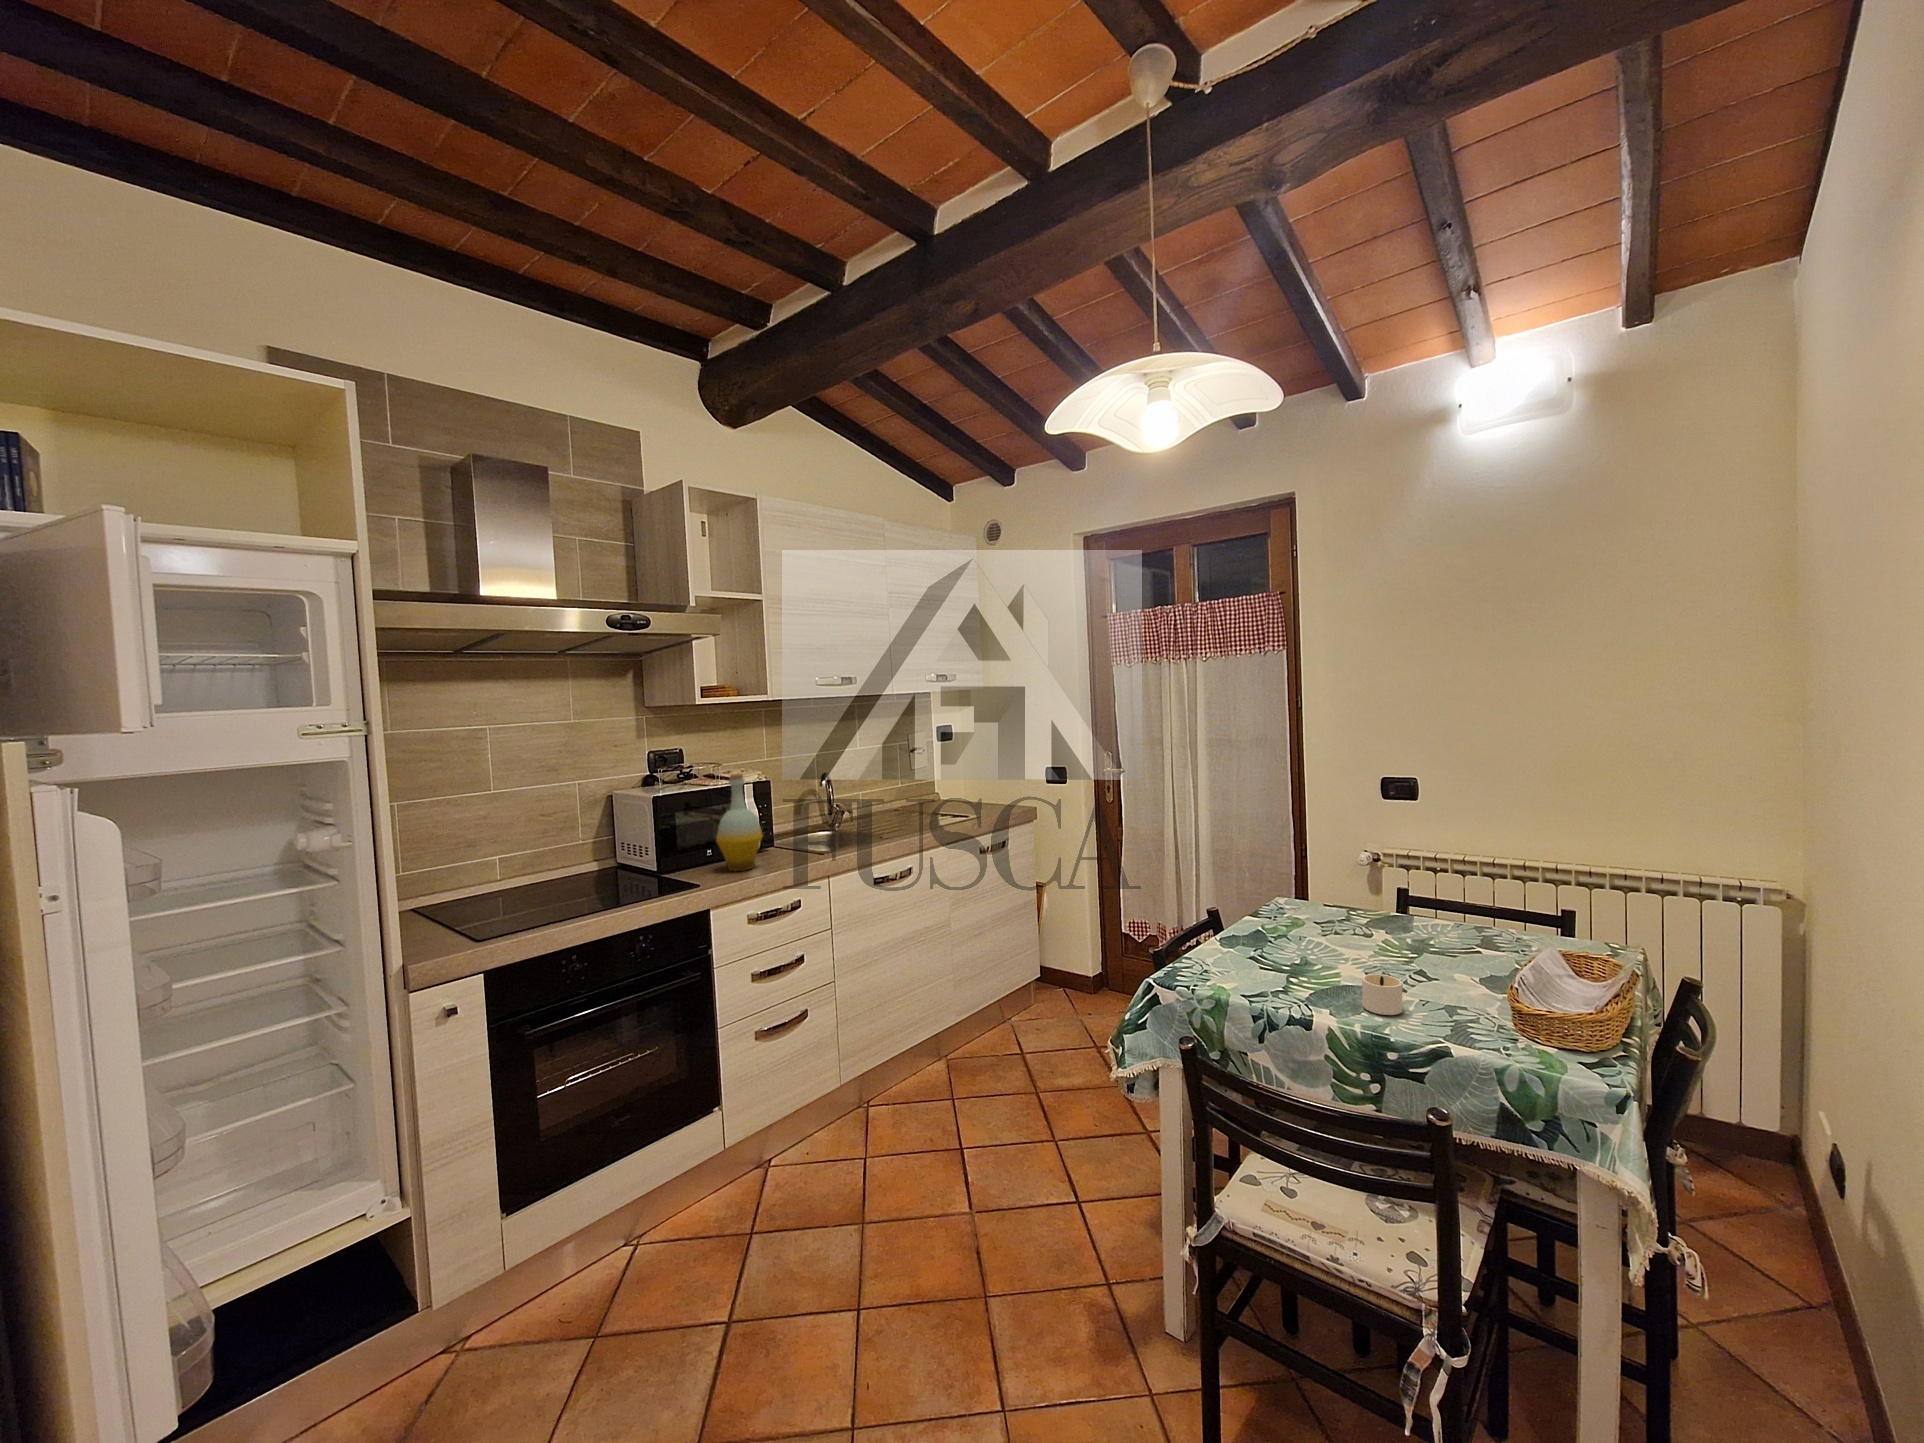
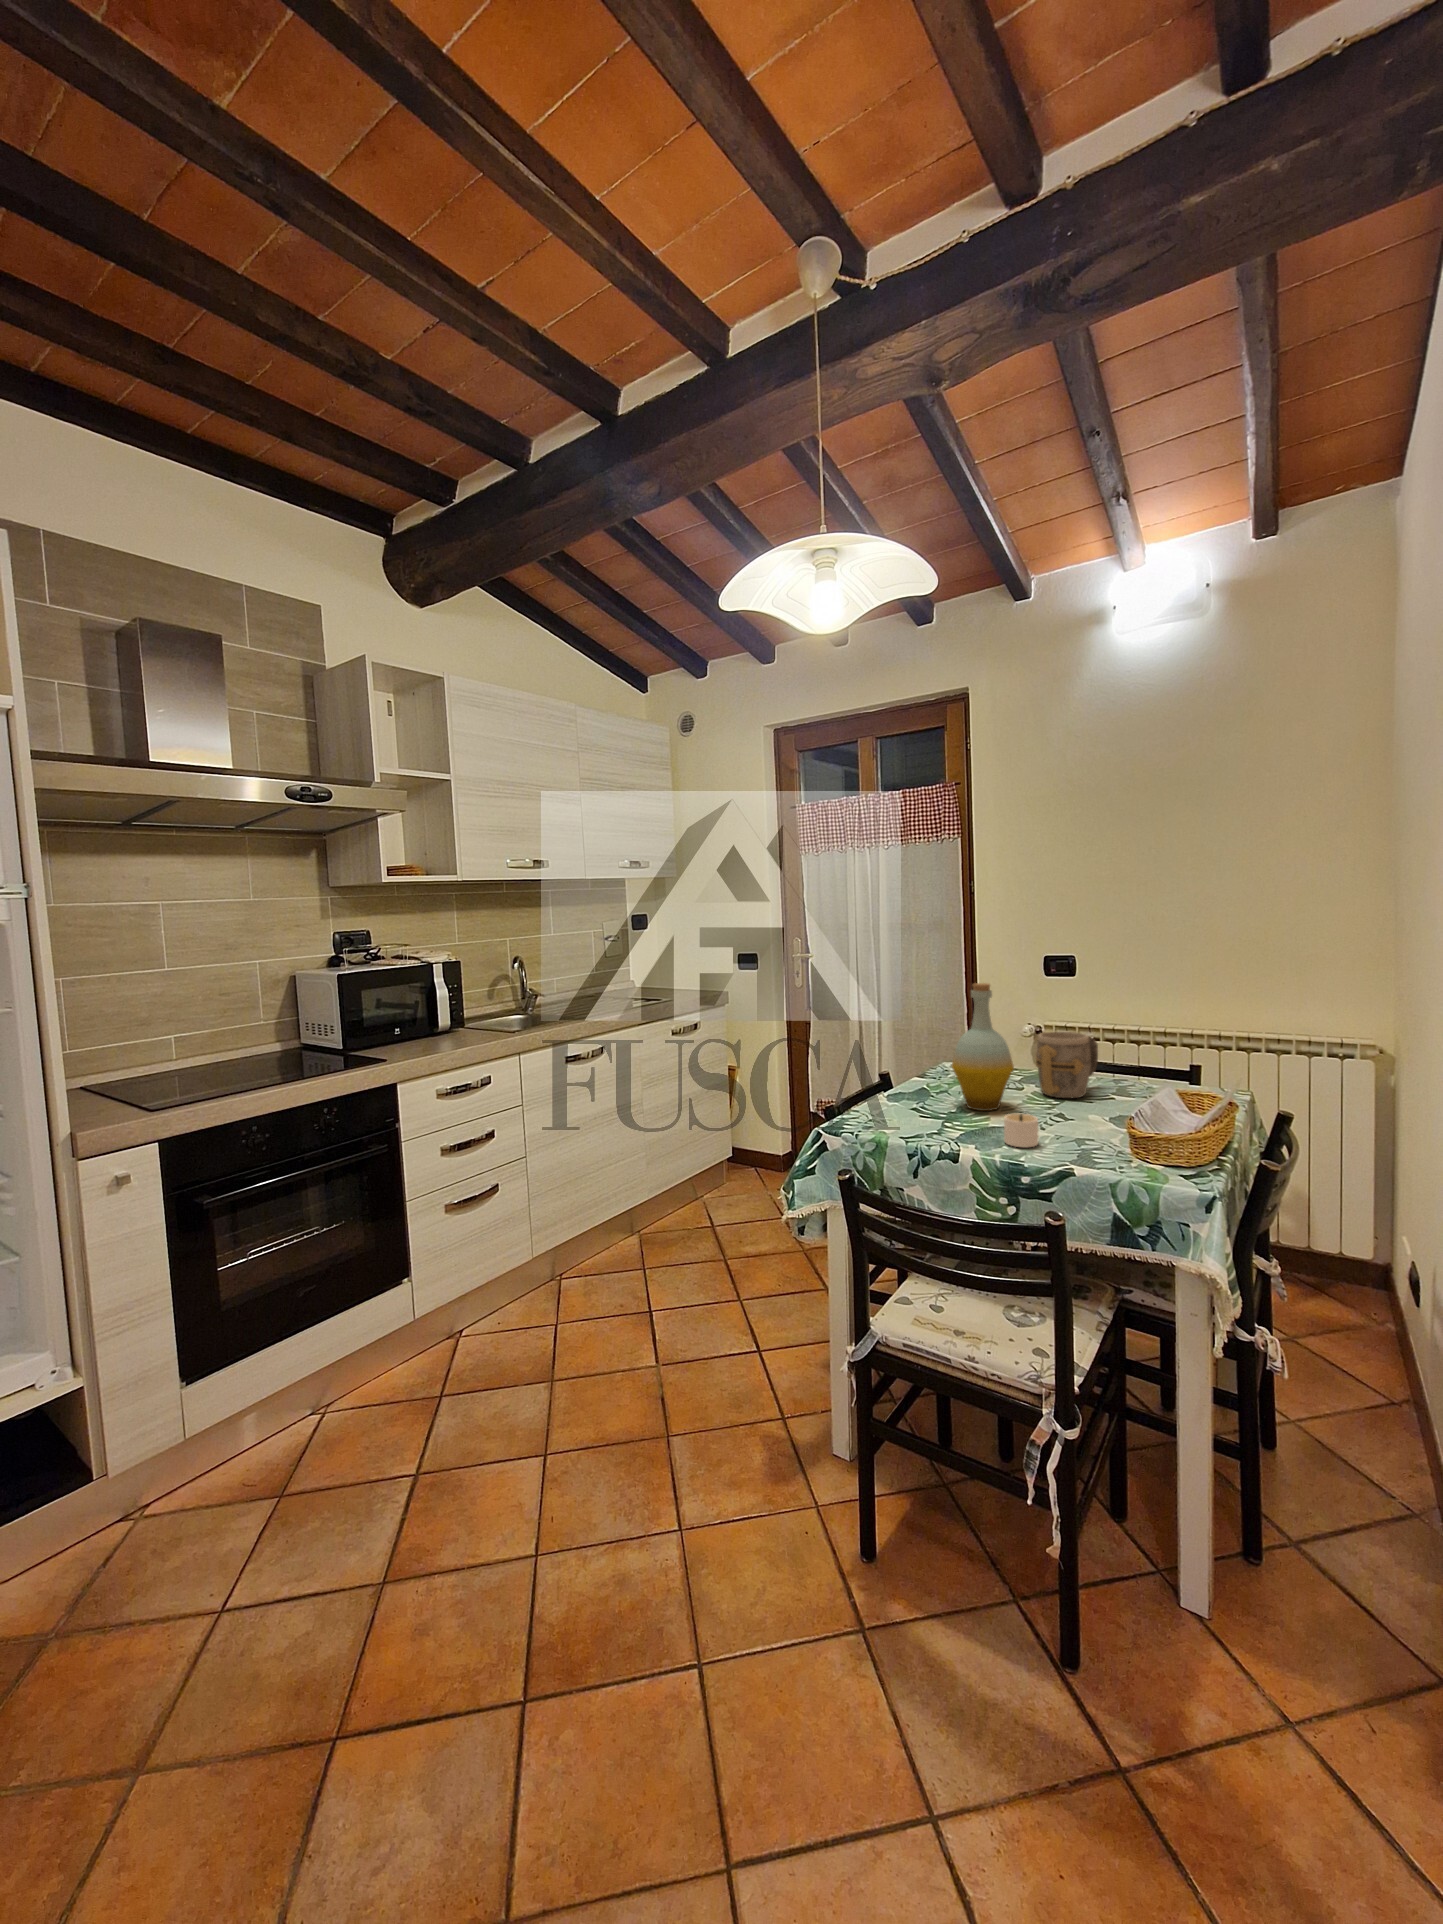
bottle: present [716,774,763,871] -> present [951,983,1014,1111]
mug: none [1388,871,1459,948] -> present [1036,1032,1098,1098]

